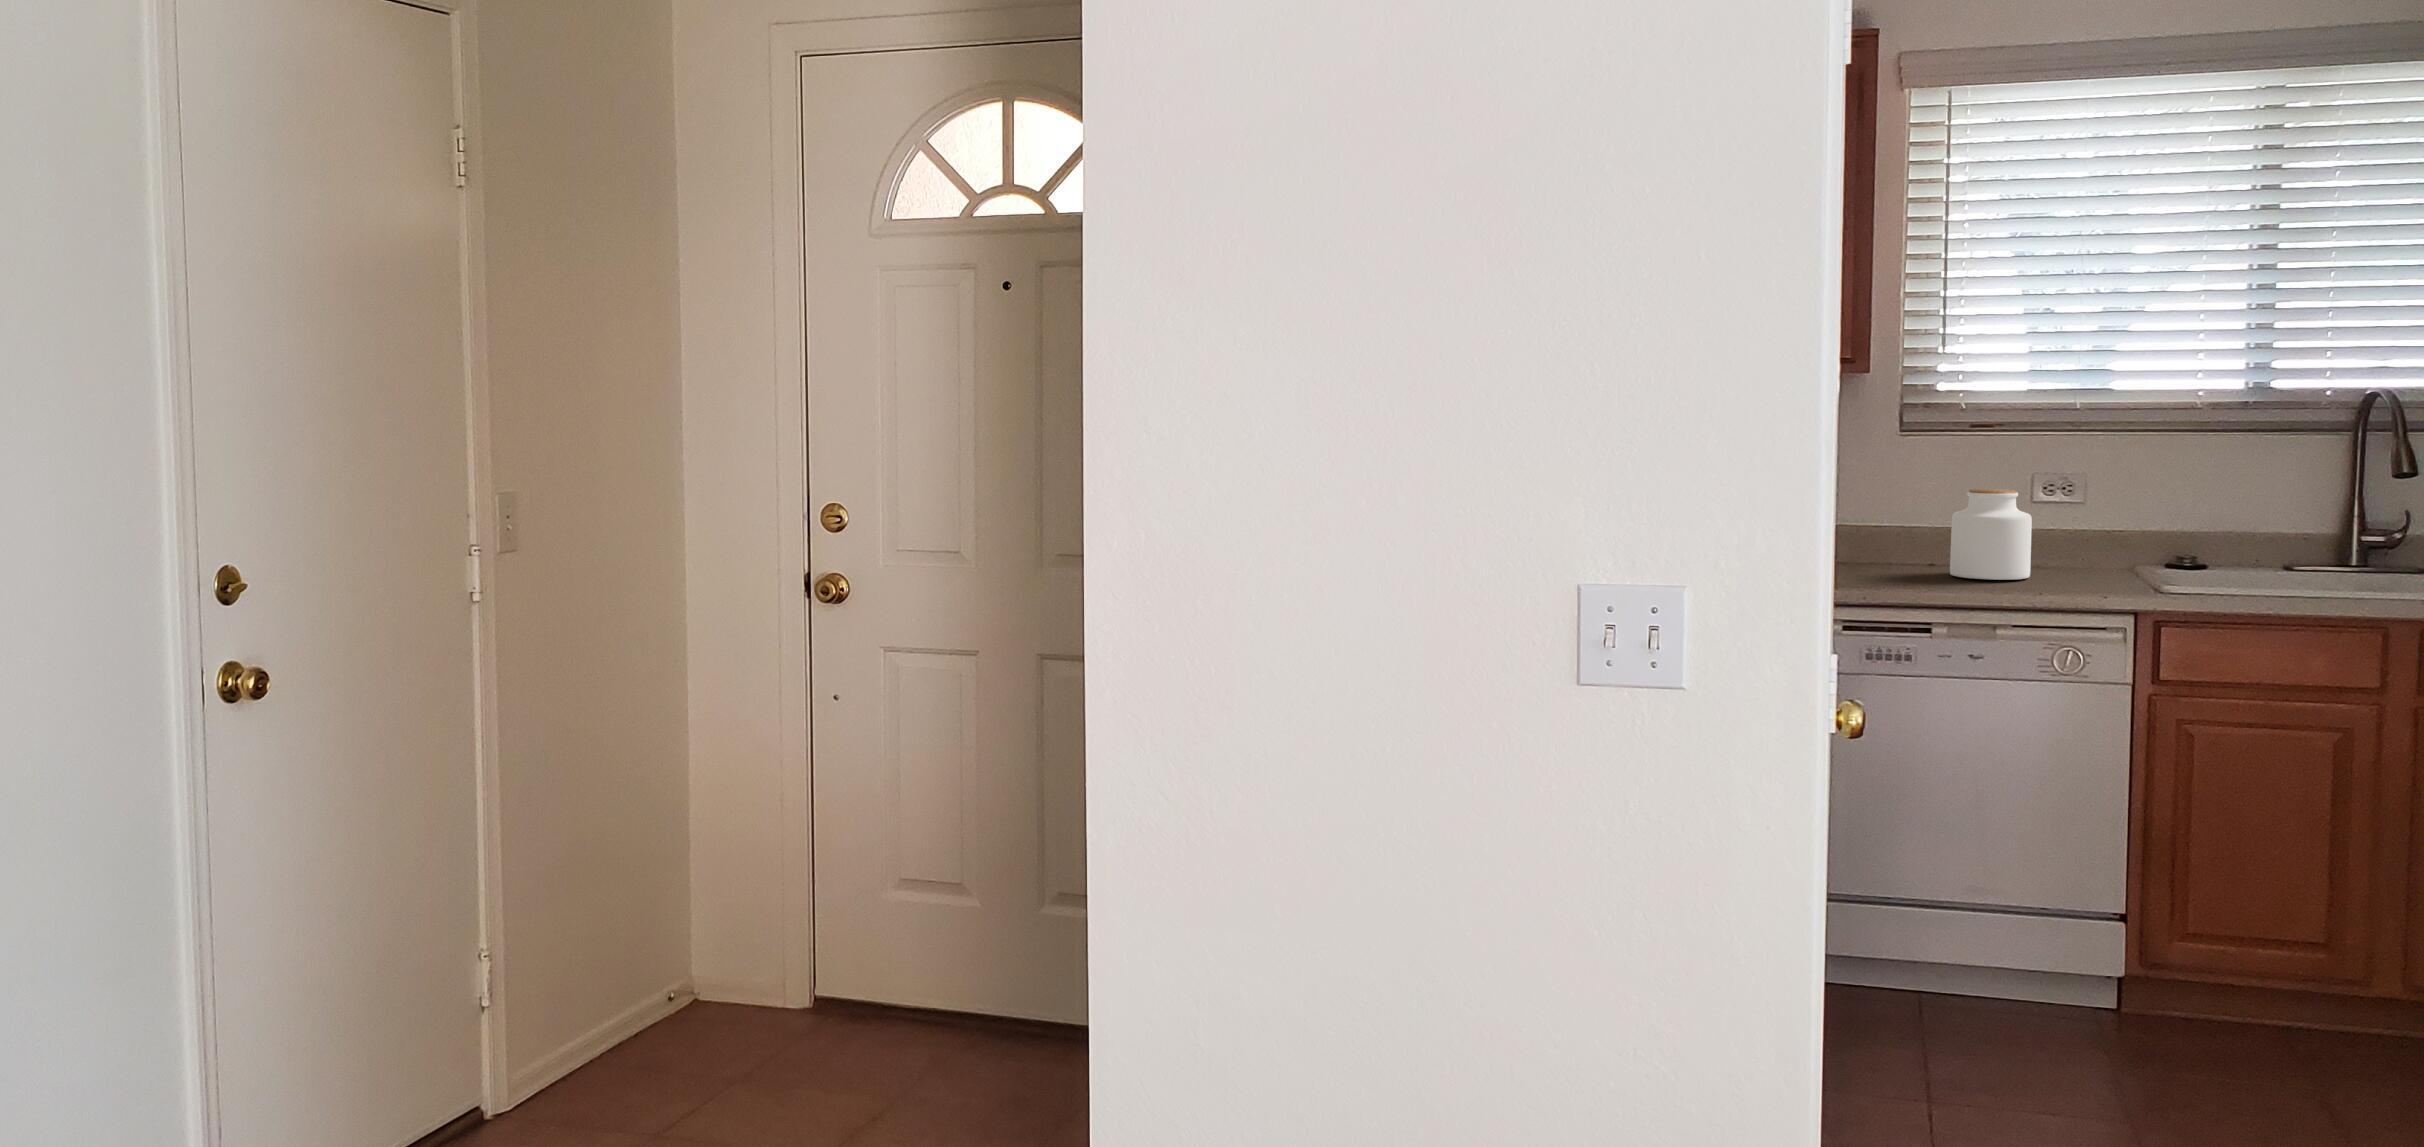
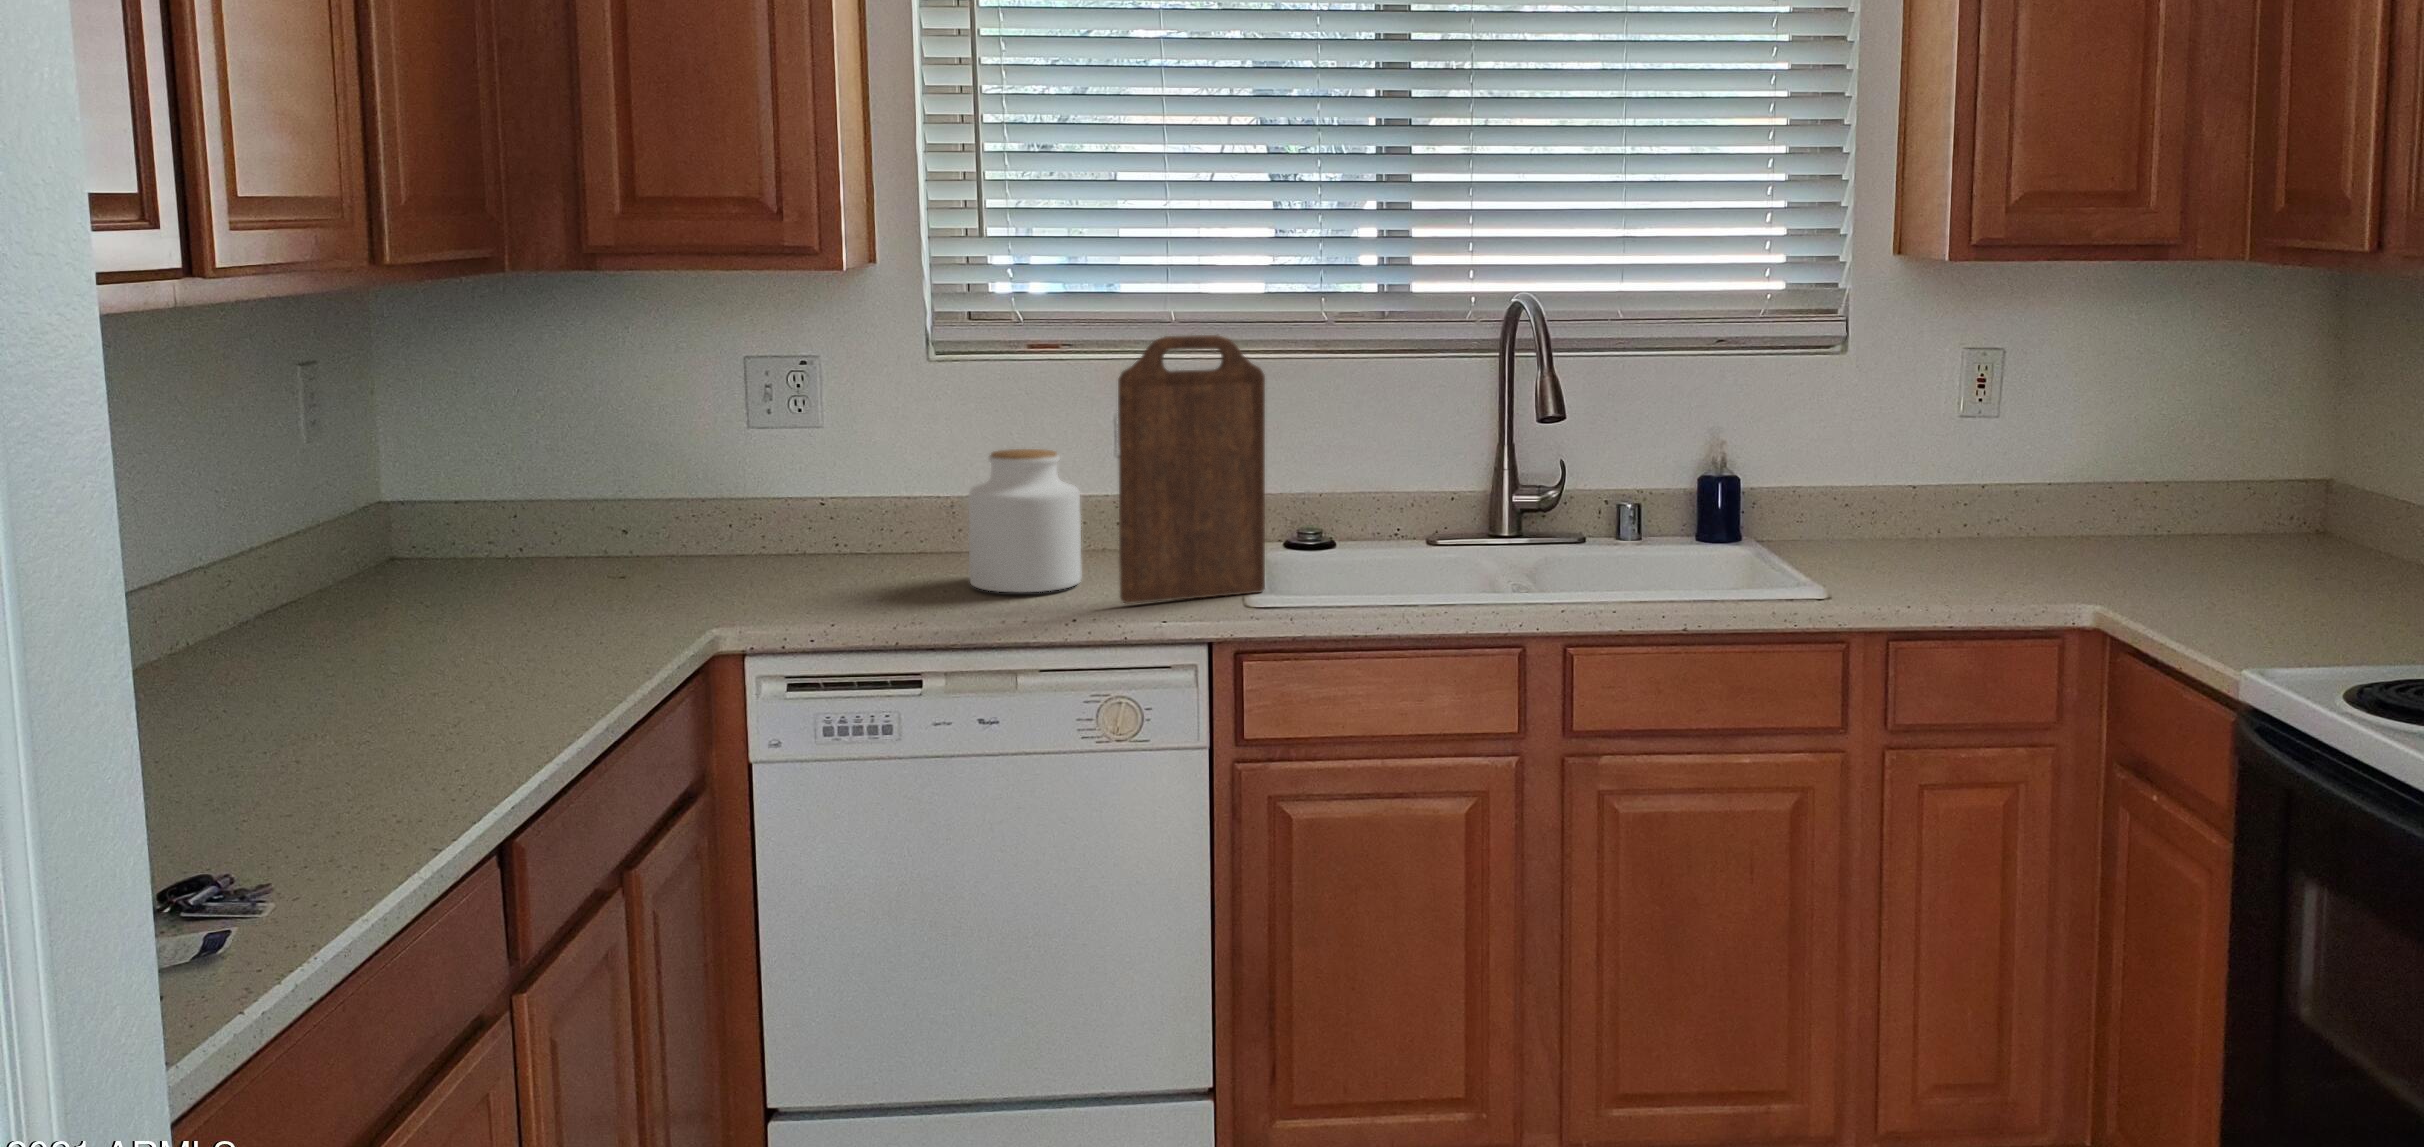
cutting board: none [2069,412,2180,587] -> present [1118,335,1265,604]

